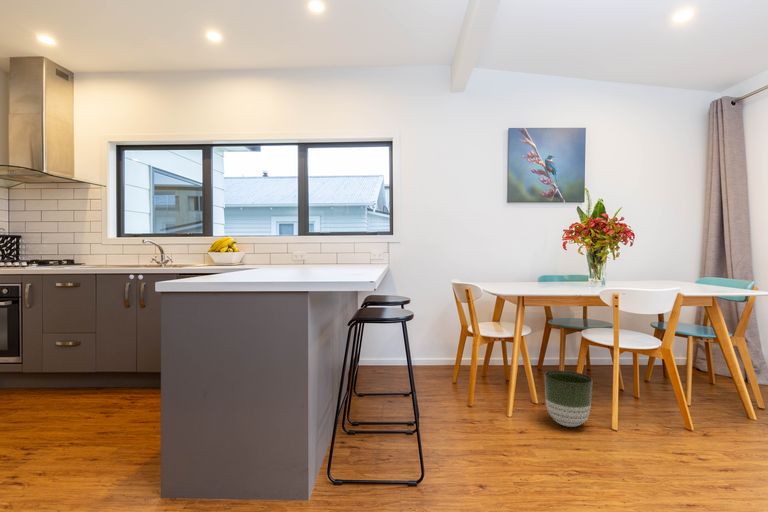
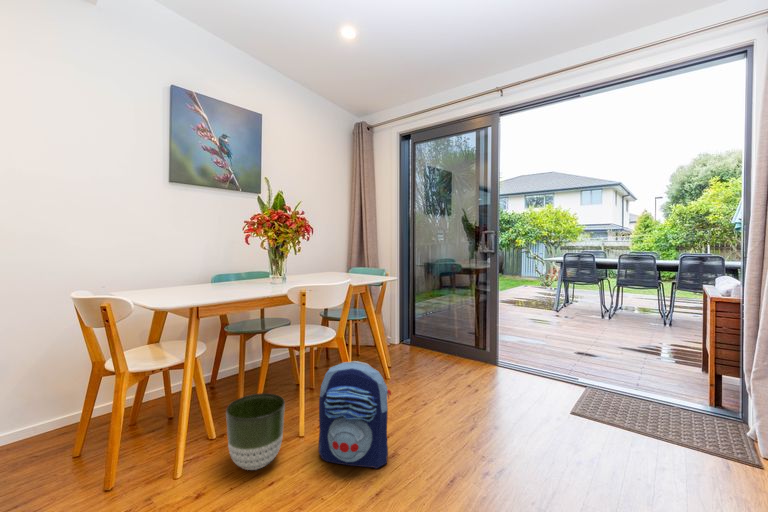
backpack: none [624,357,705,464] -> present [318,361,391,468]

